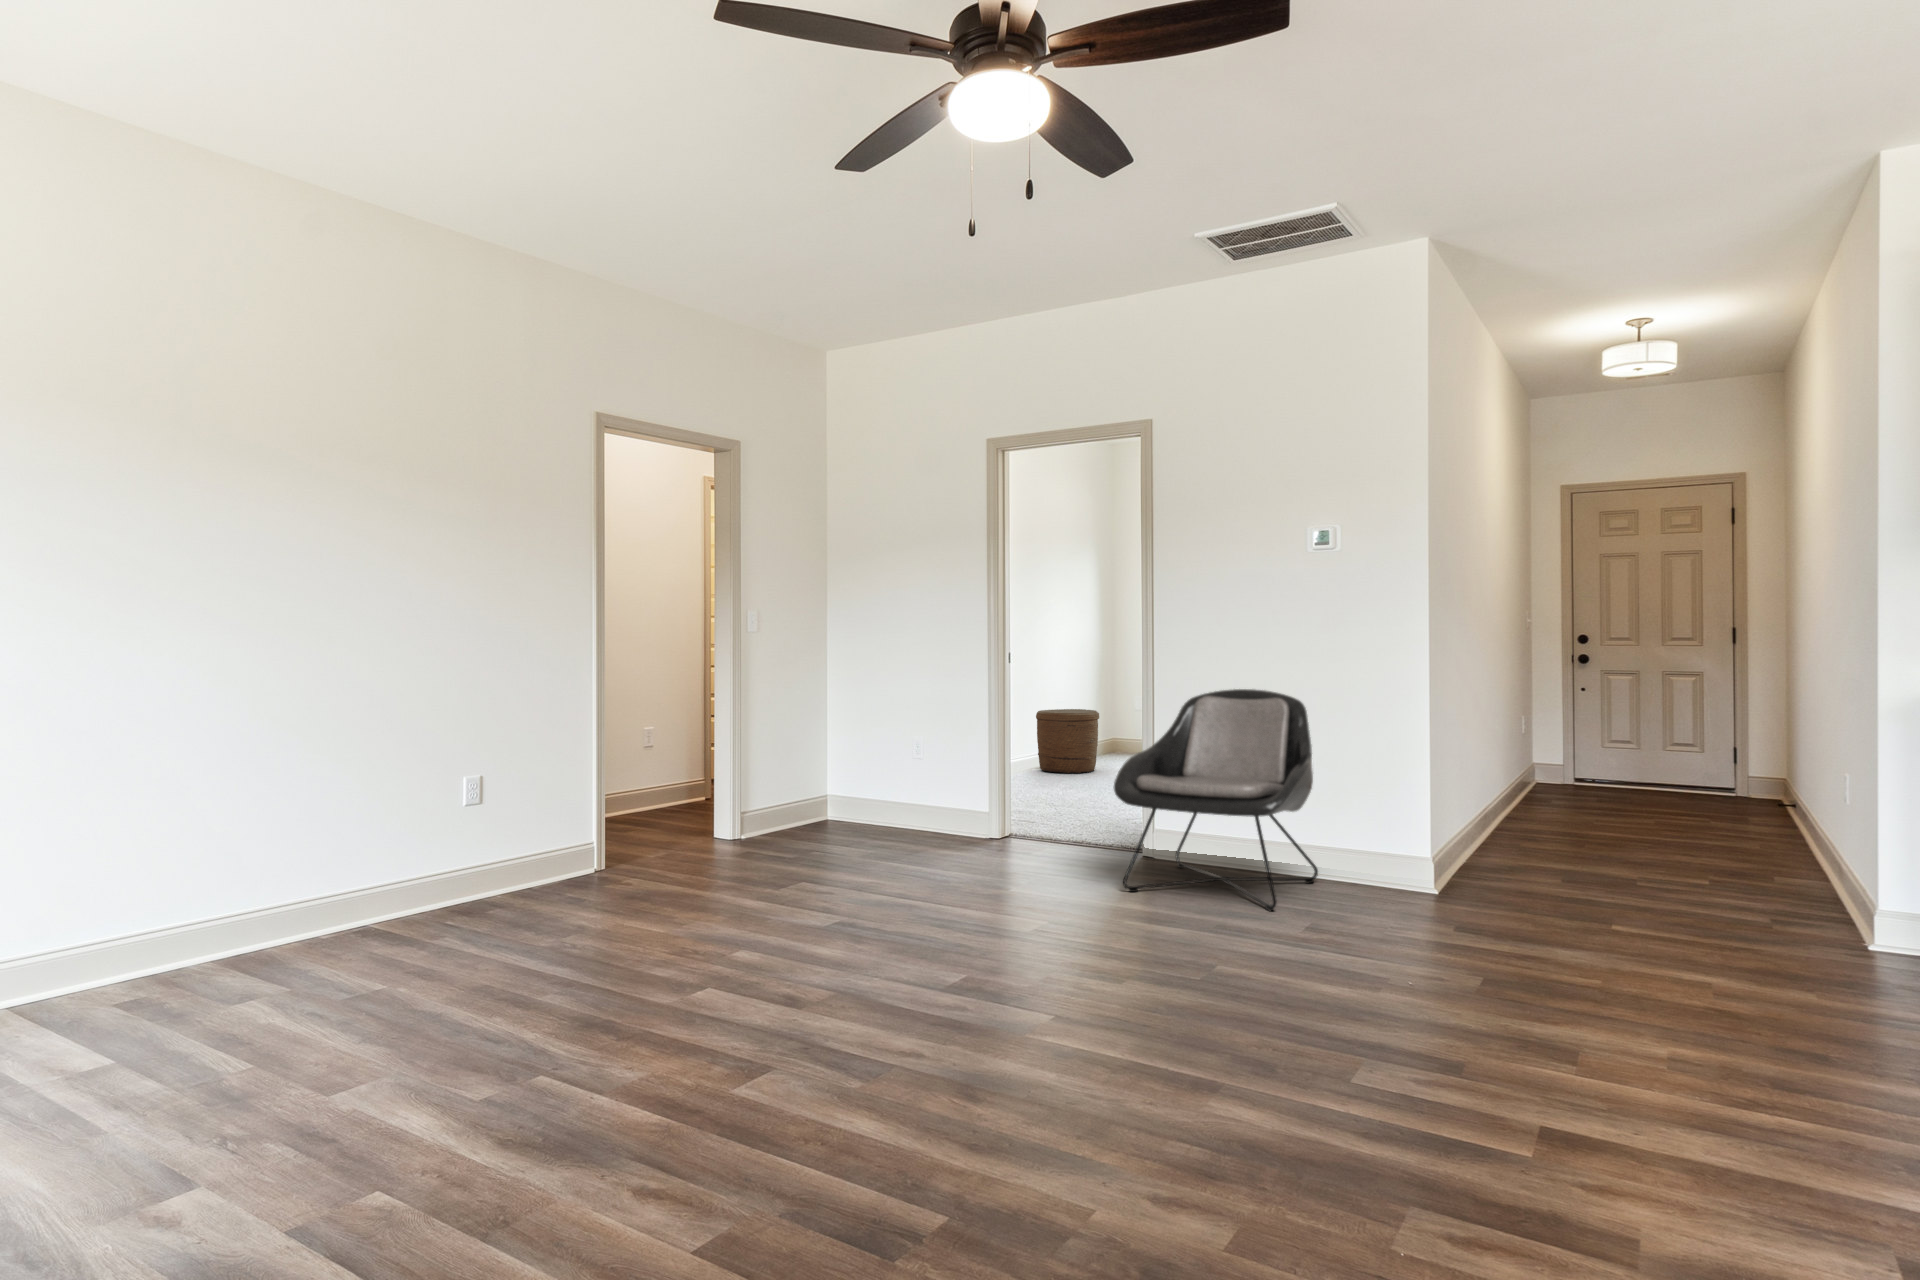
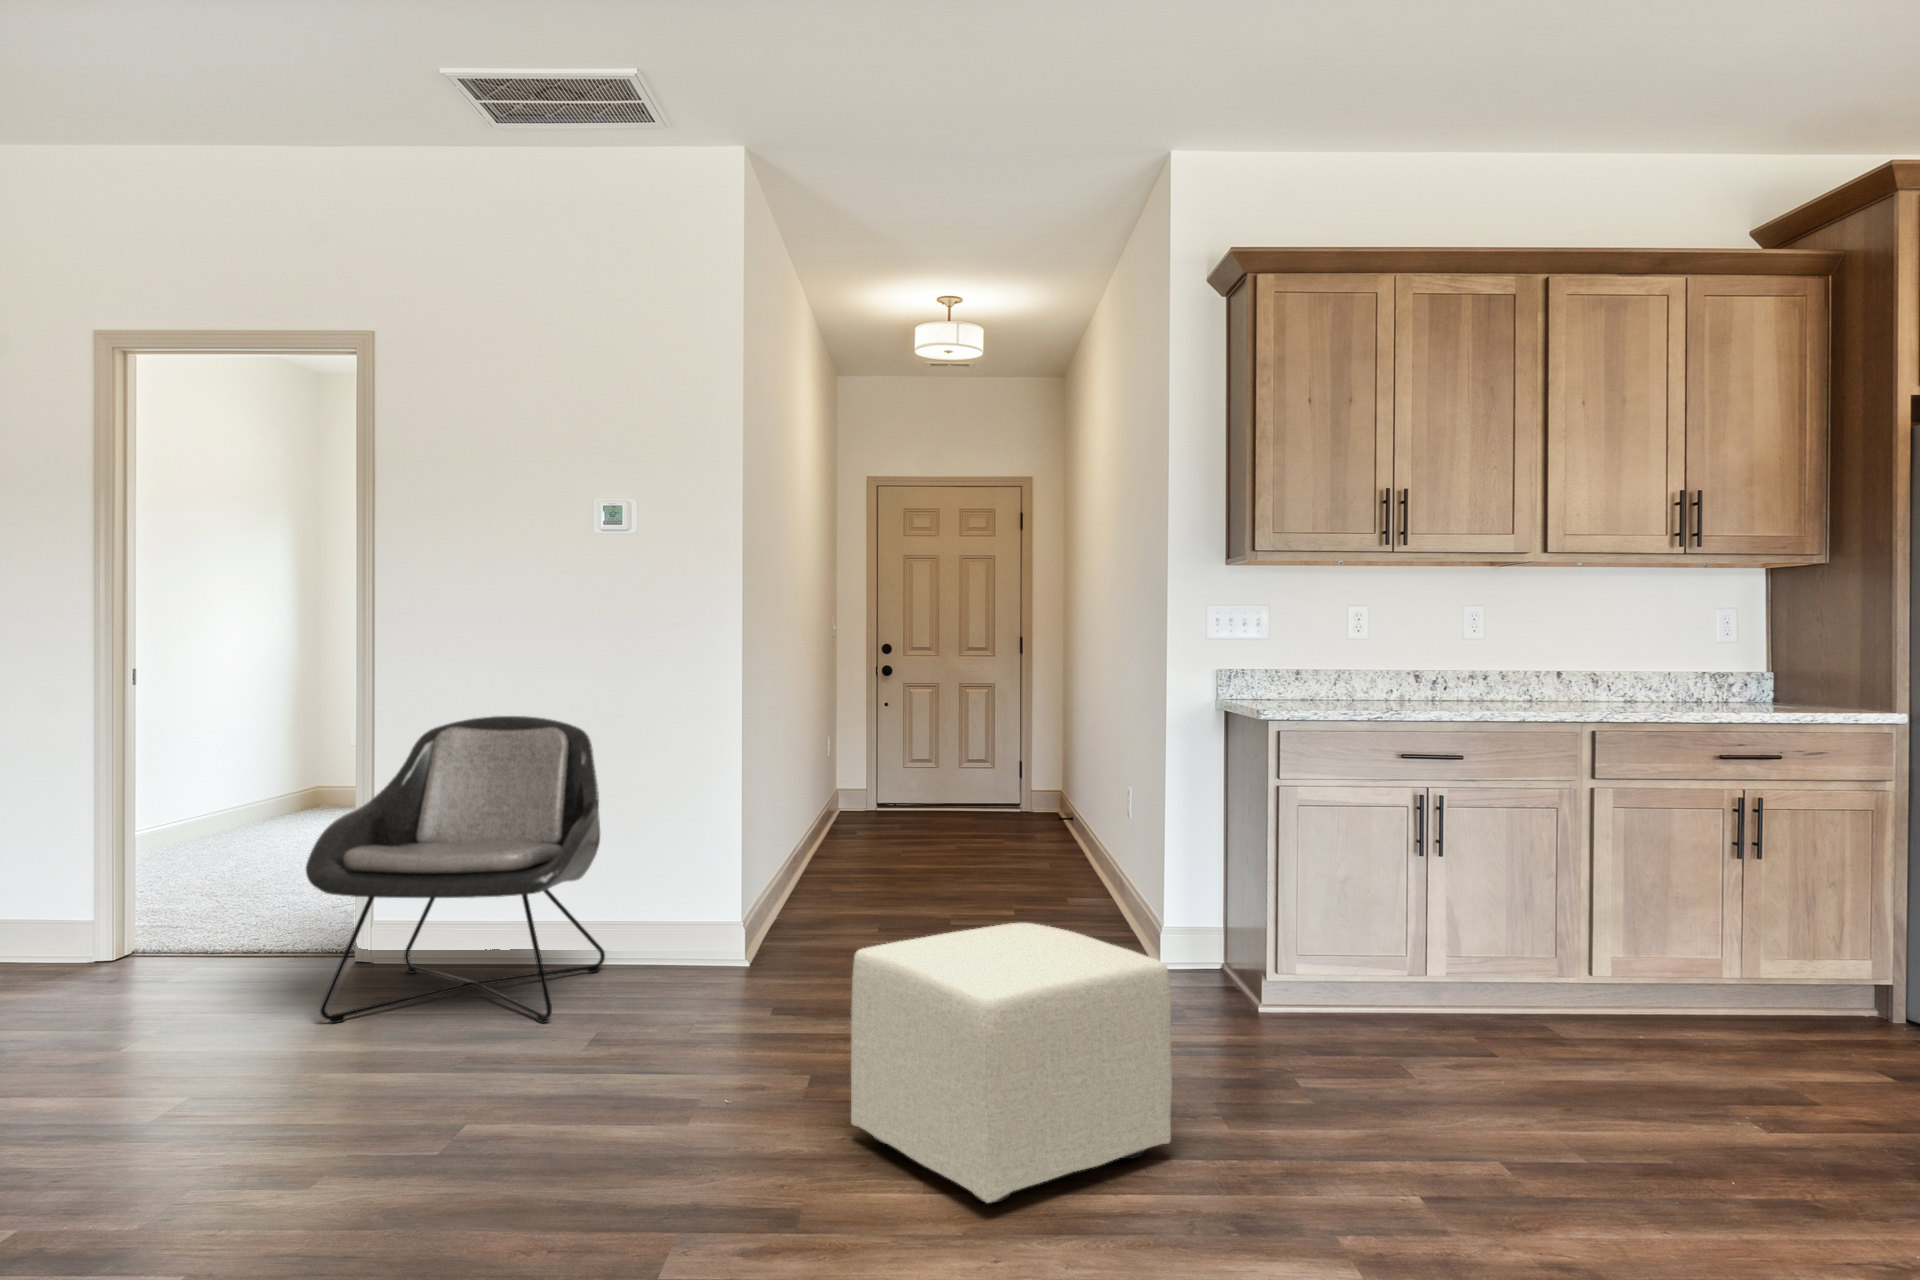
basket: present [1036,709,1099,773] -> none [184,746,289,840]
ottoman: none [1506,872,1823,1089] -> present [851,923,1172,1203]

